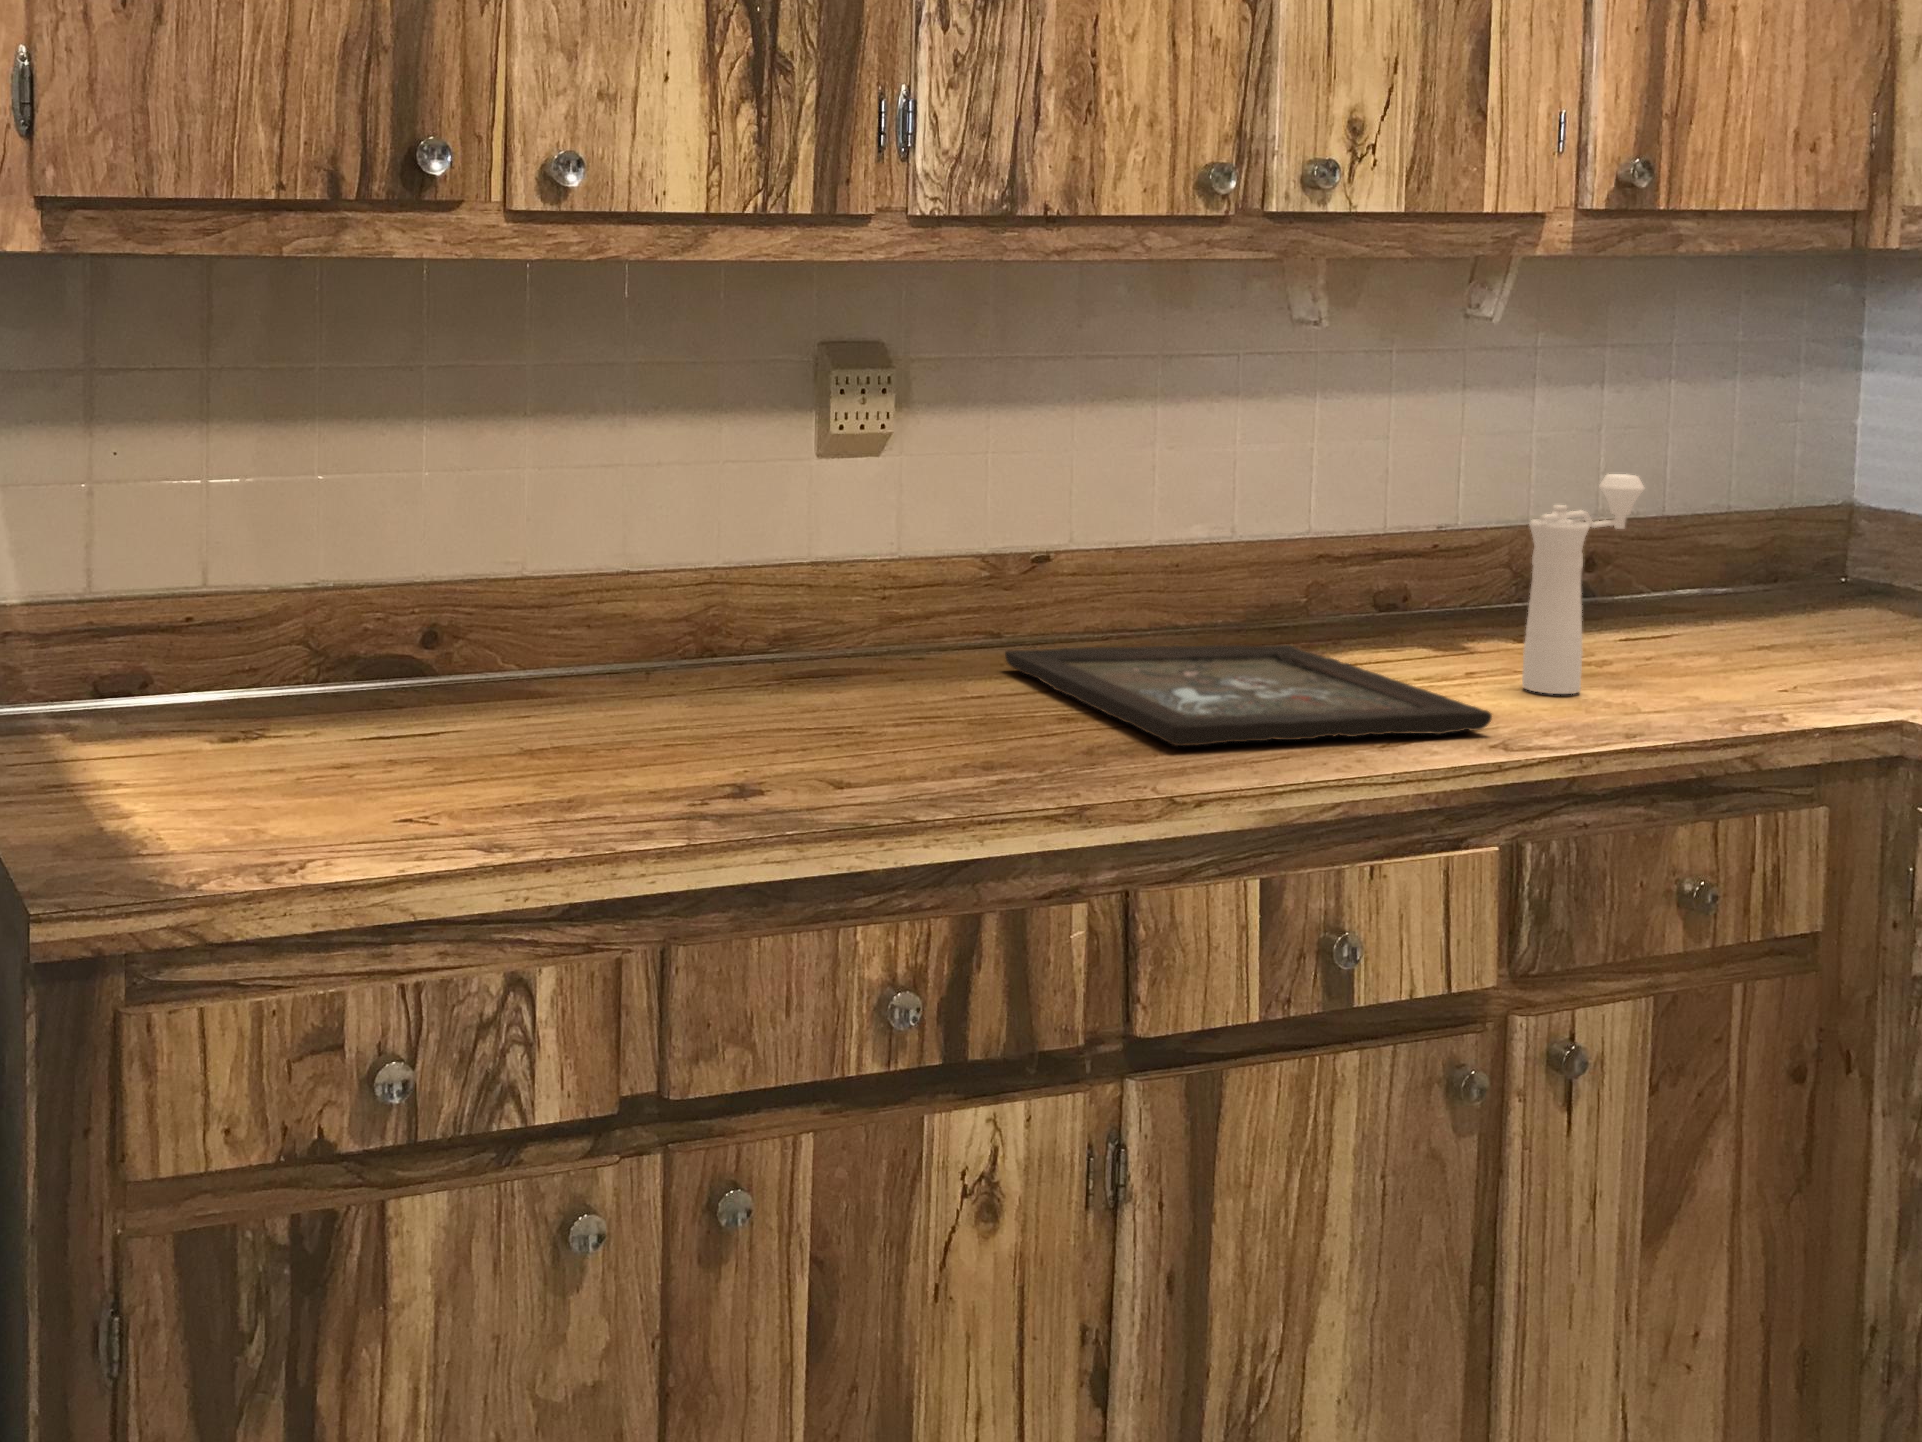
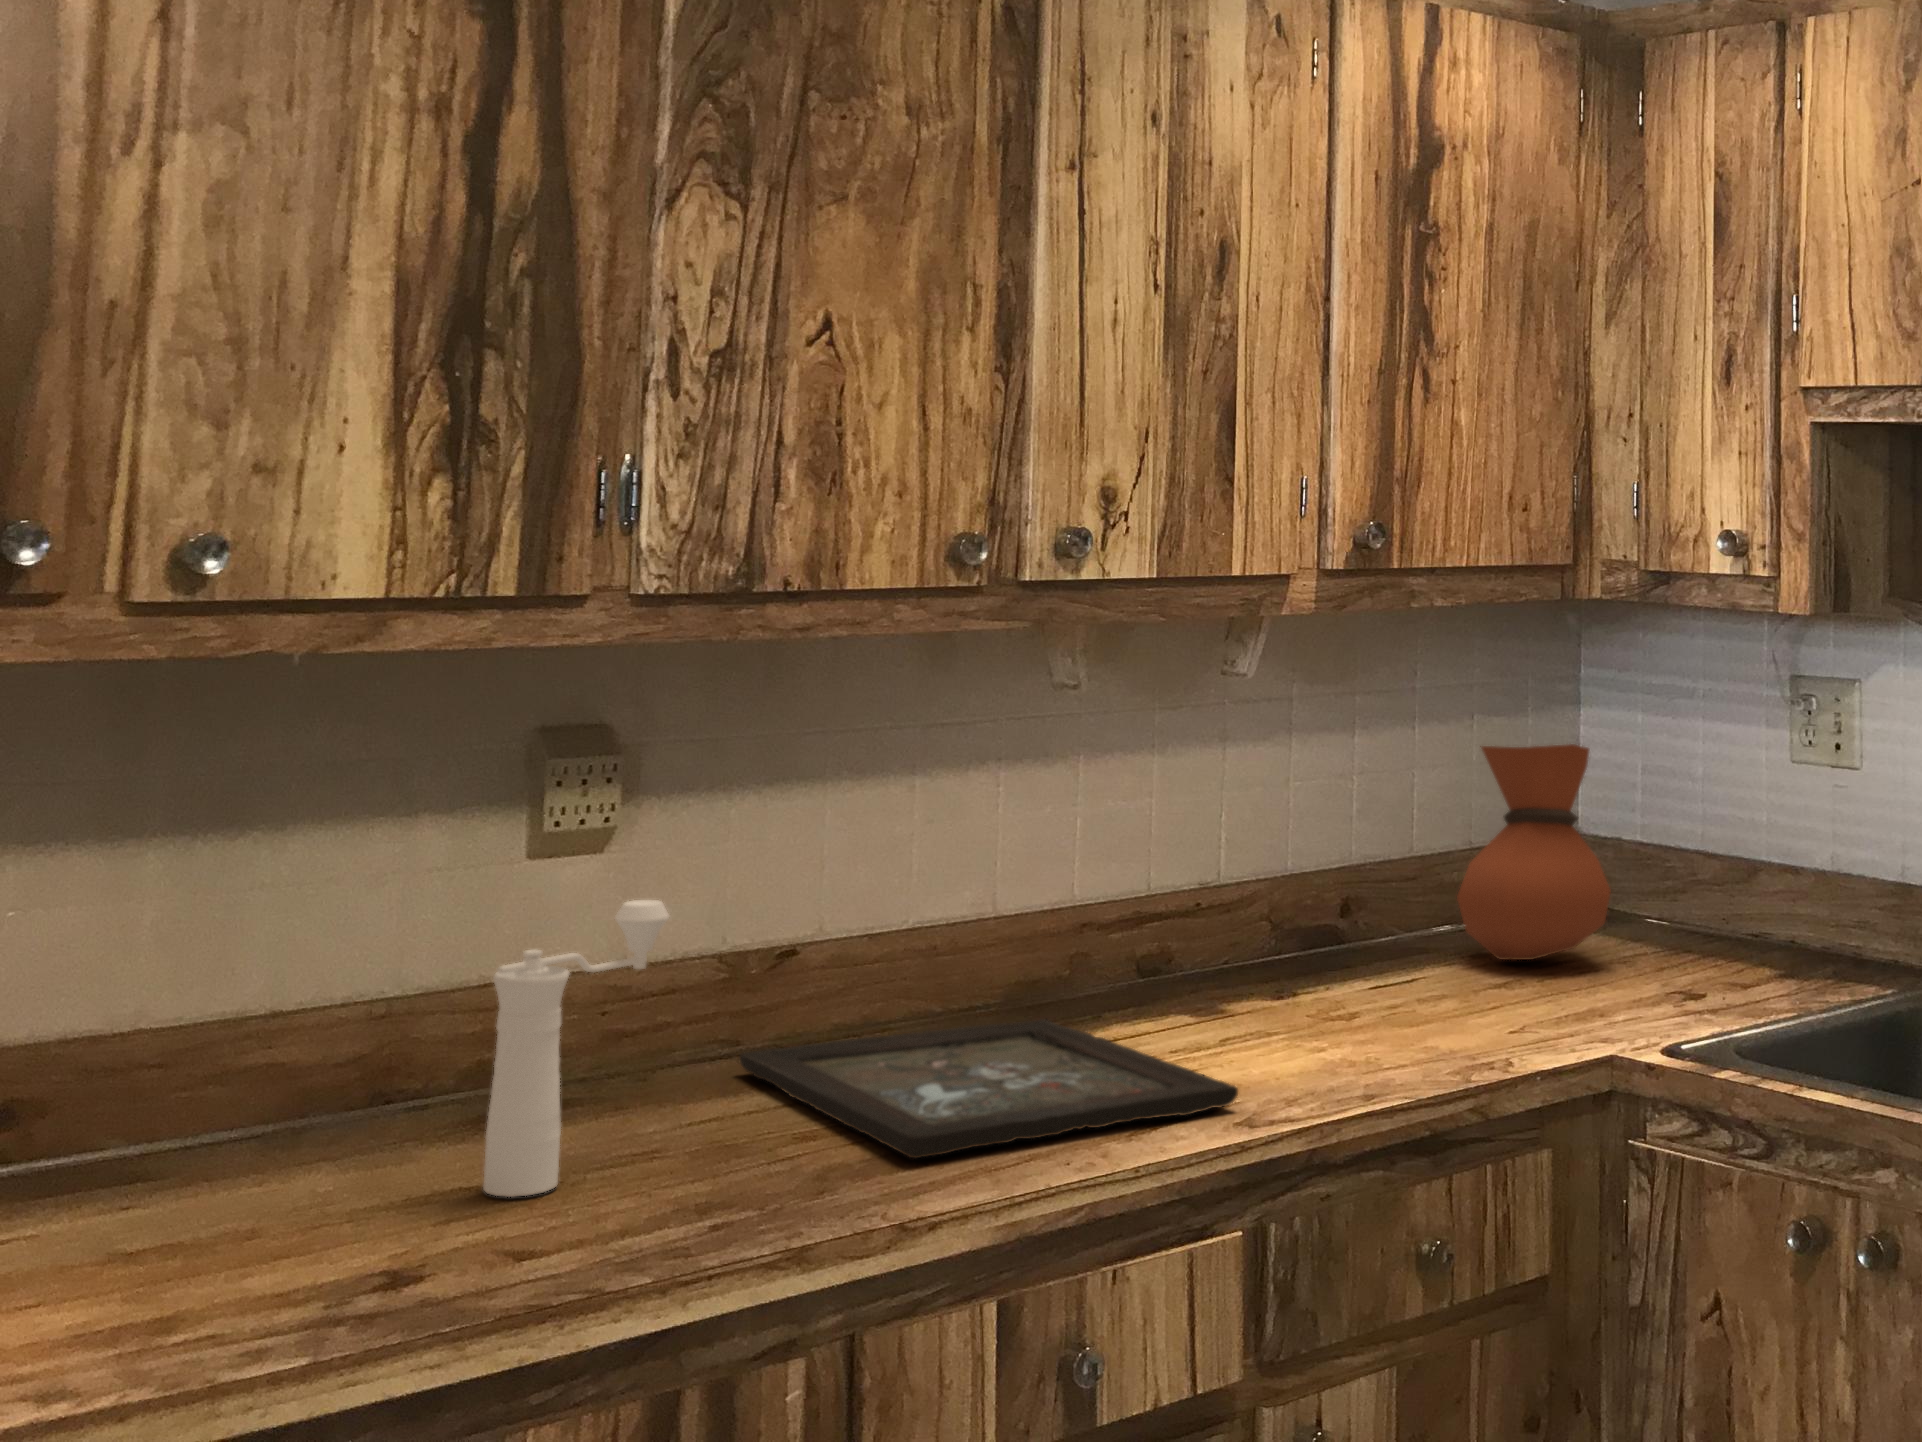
vase: none [1722,404,1902,630] -> present [1457,744,1611,960]
pepper mill: present [1522,474,1644,694] -> present [483,900,669,1197]

